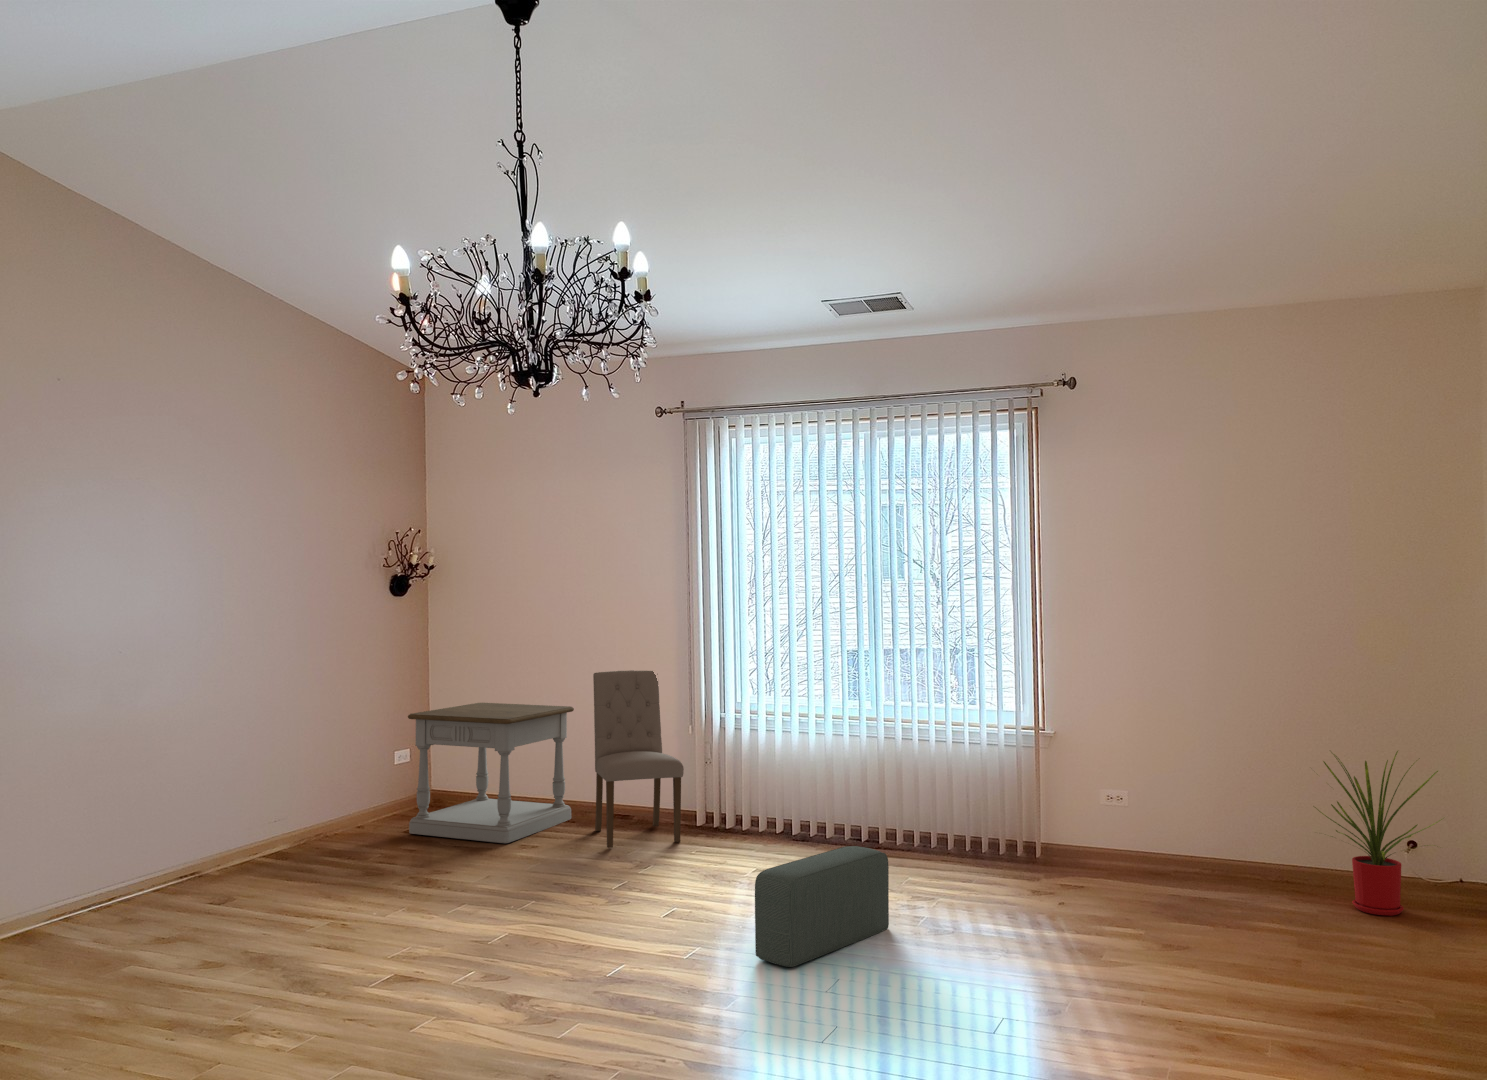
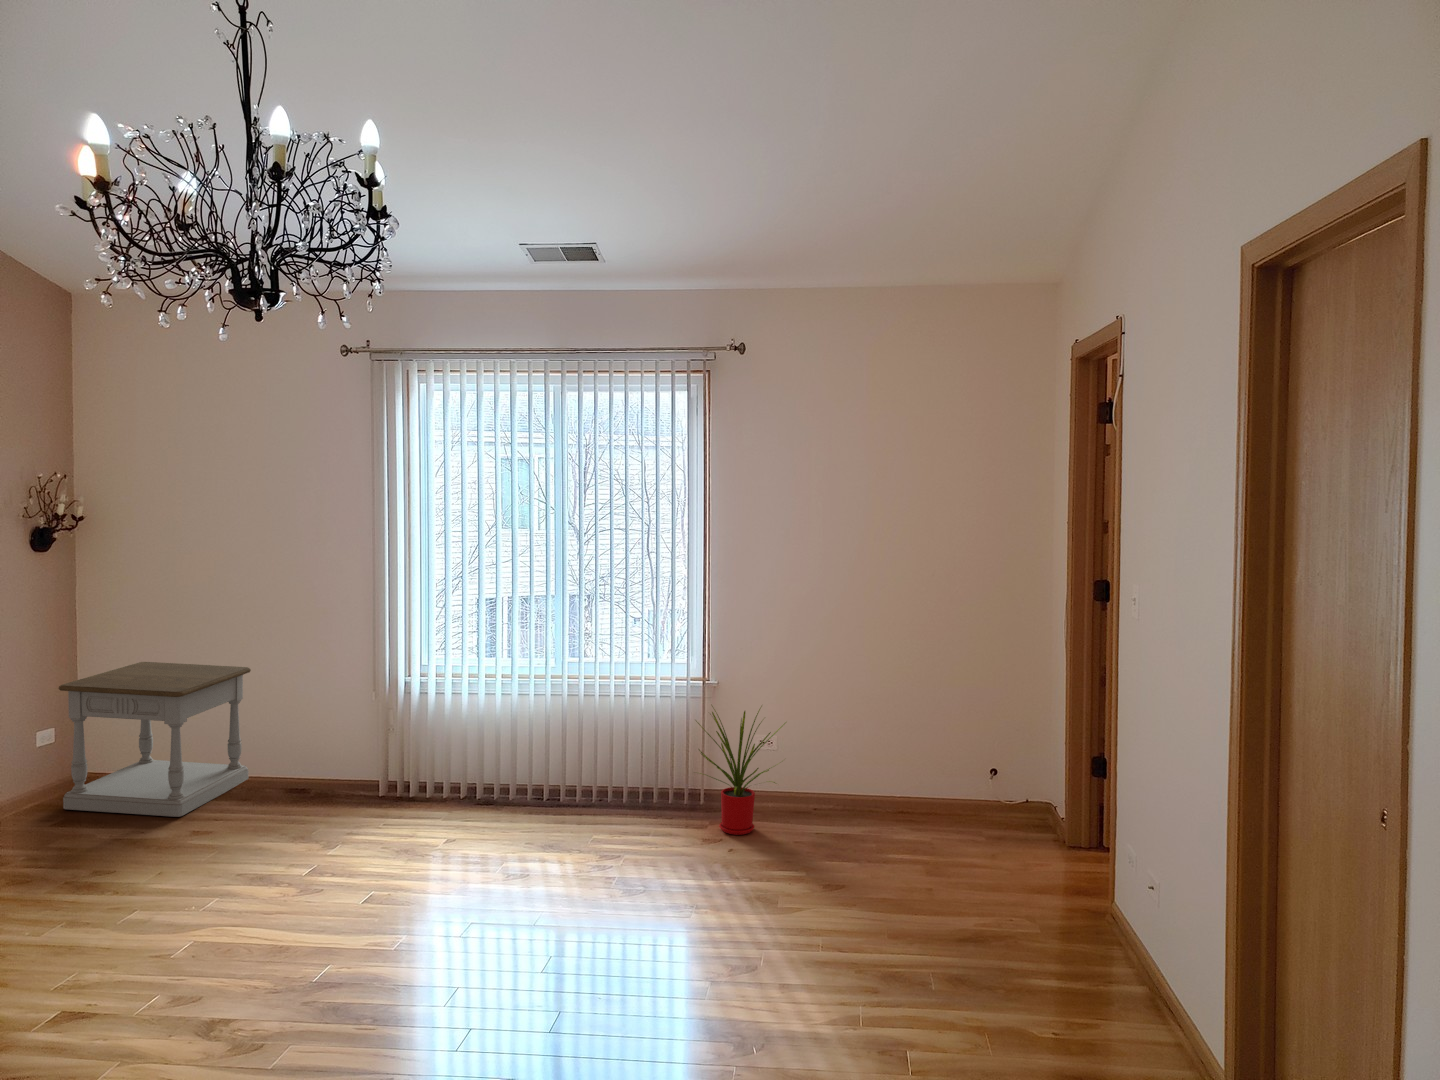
dining chair: present [593,670,684,848] -> none [274,633,372,817]
house plant: present [1315,751,1442,916] -> present [696,706,786,835]
pouf: present [755,846,889,967] -> none [458,827,581,956]

